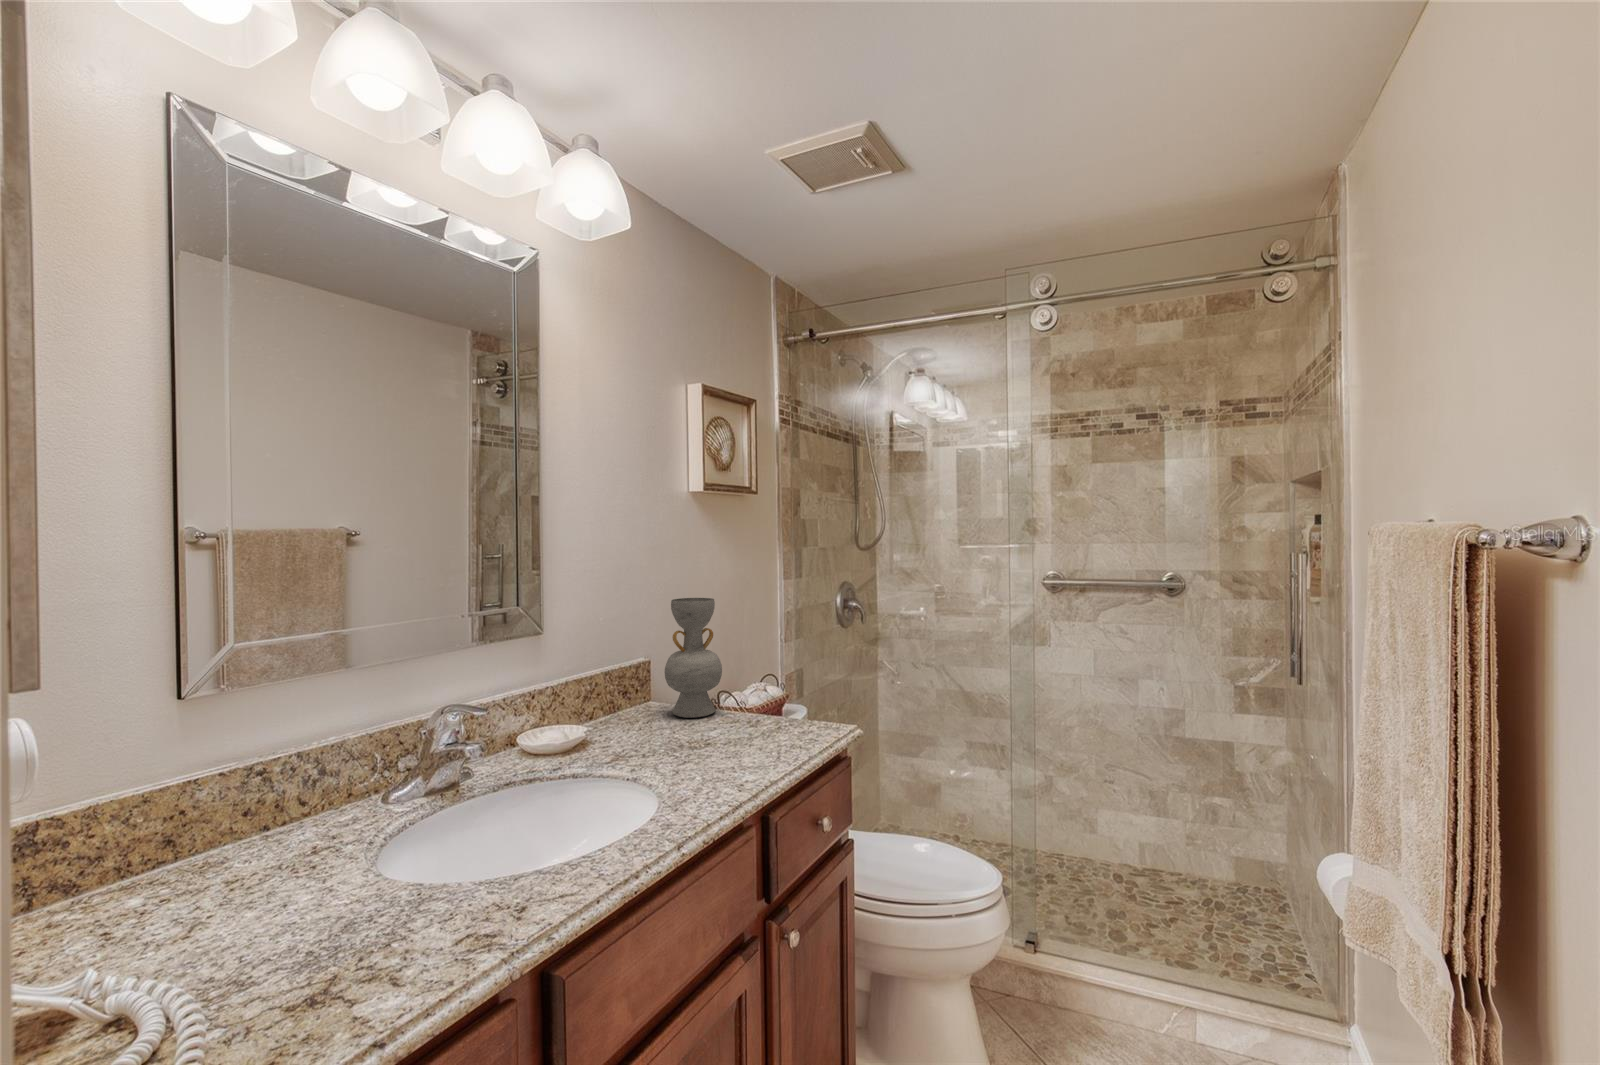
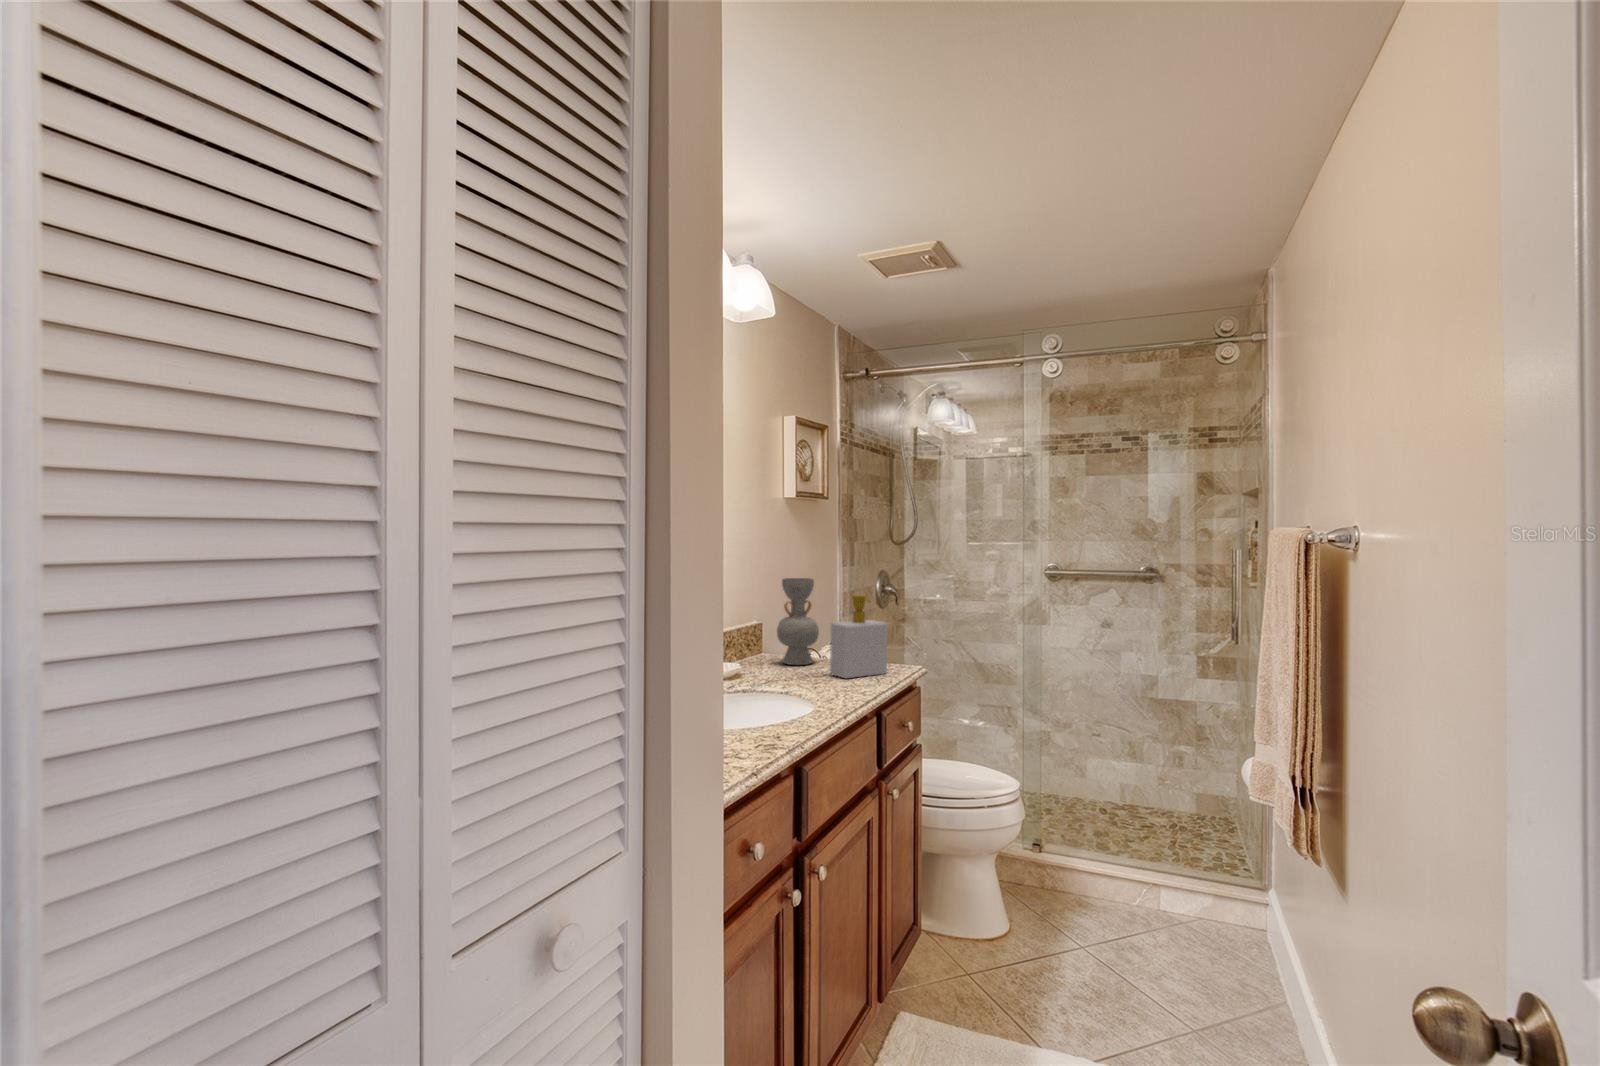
soap bottle: none [719,625,801,748] -> present [830,595,887,679]

